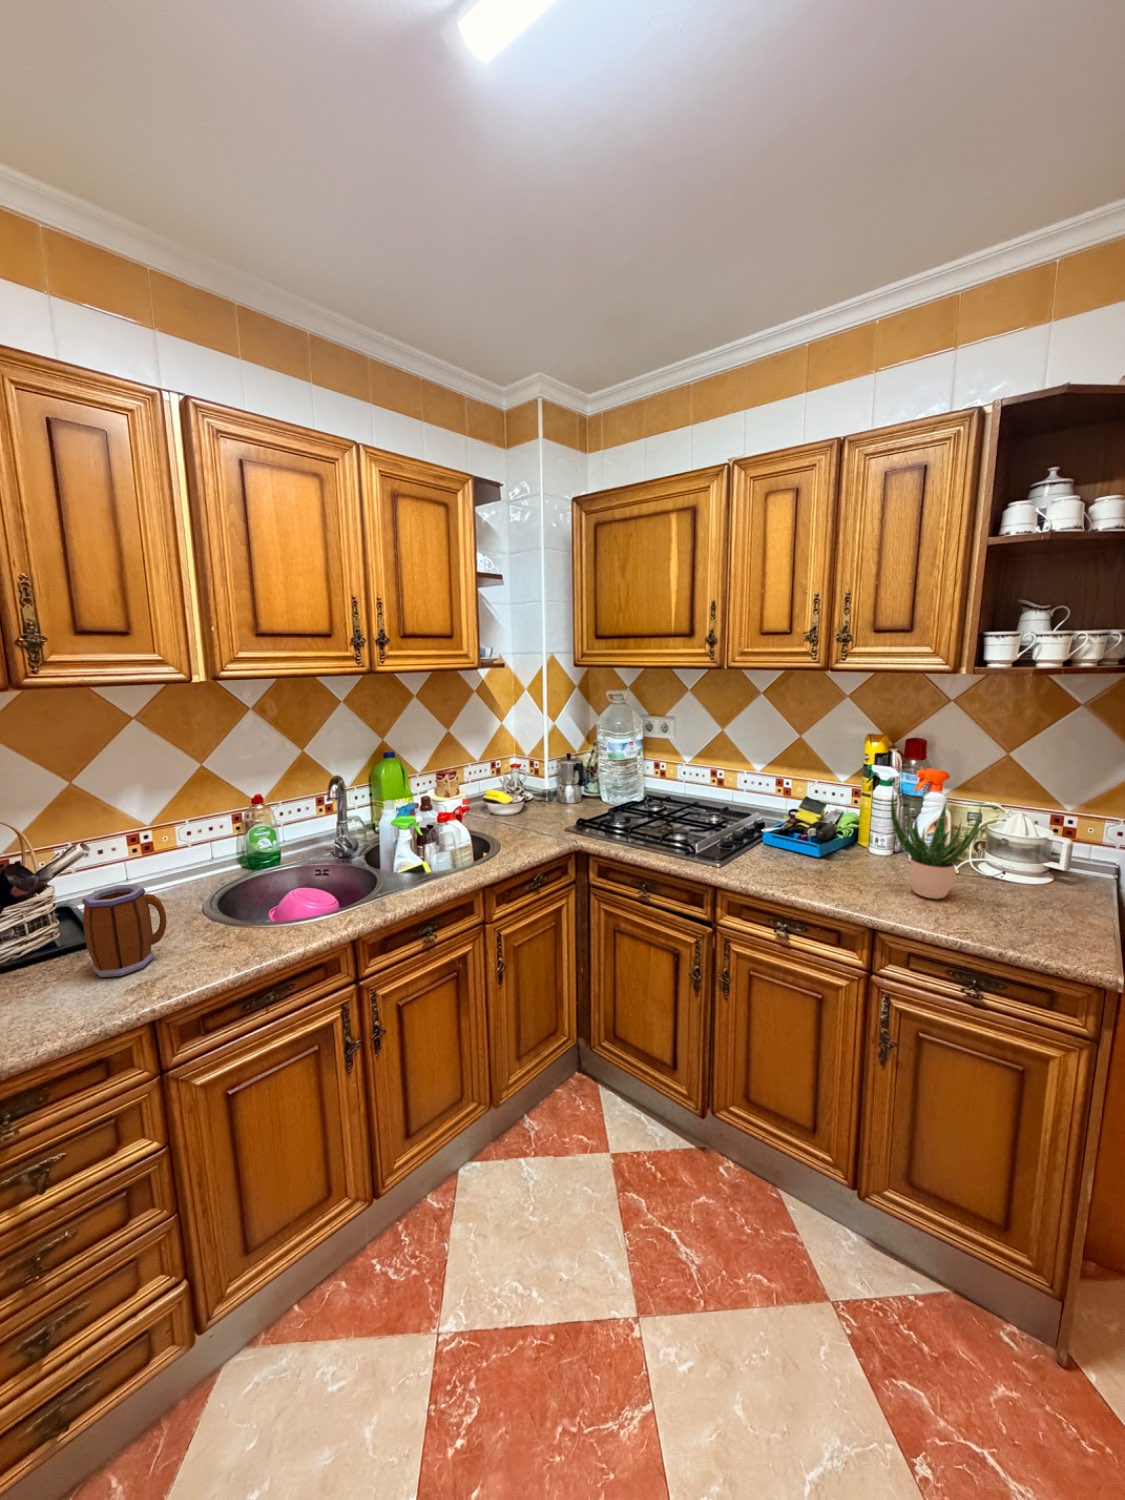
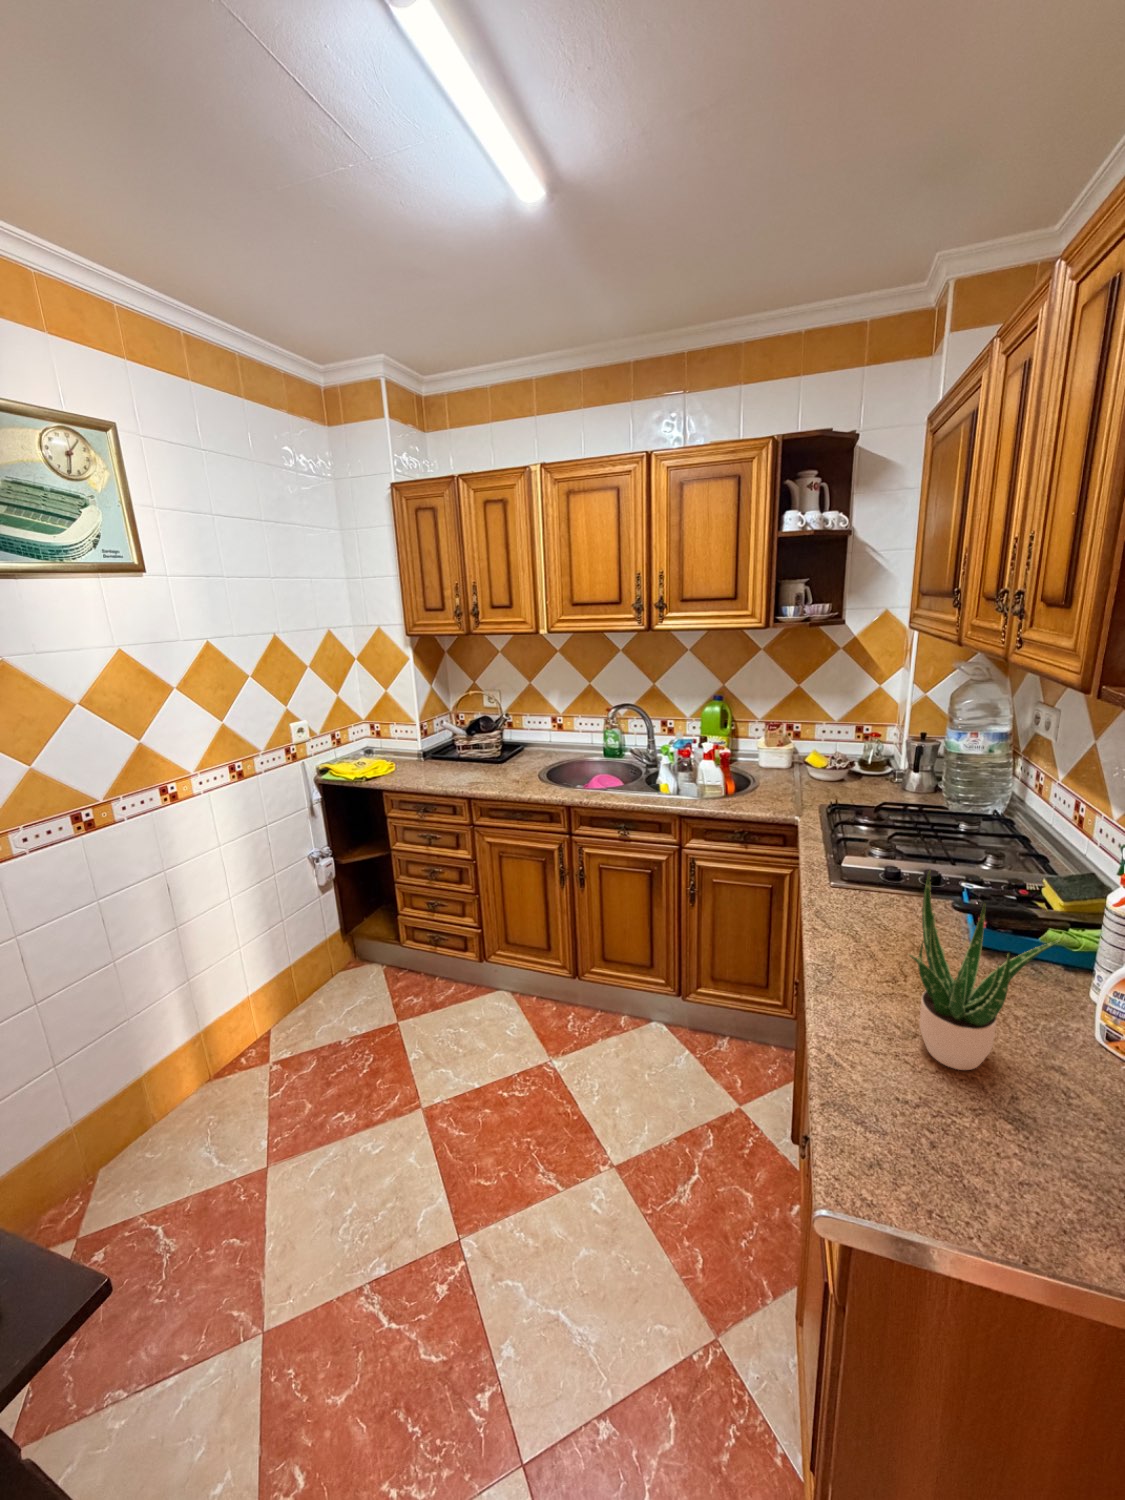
mug: present [82,884,166,977] -> none [470,740,499,783]

